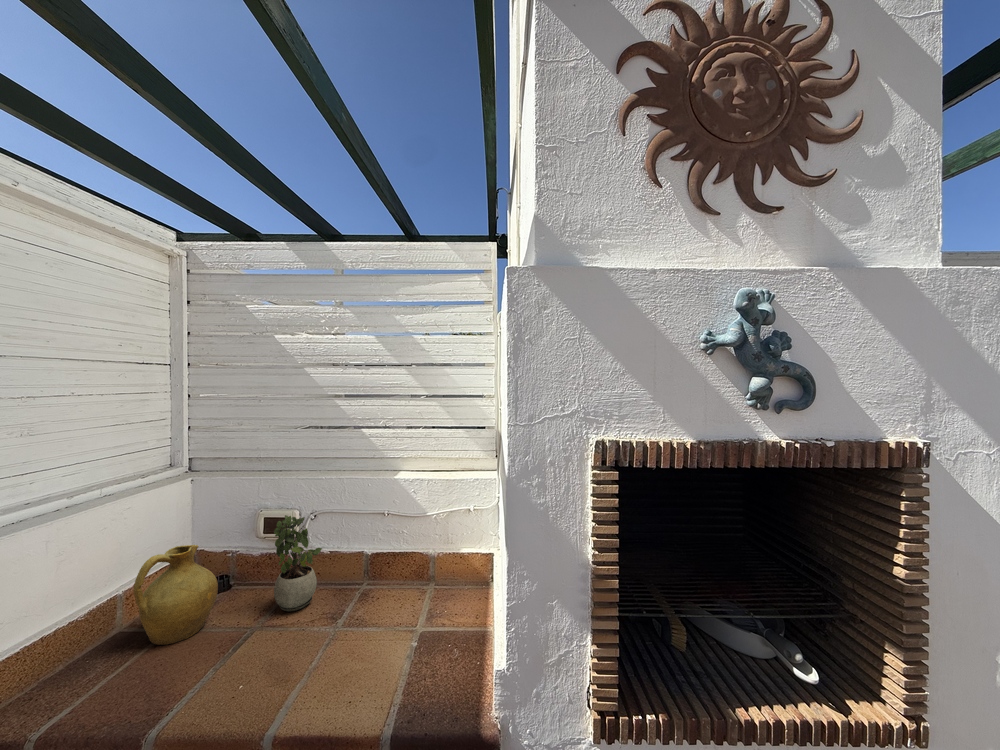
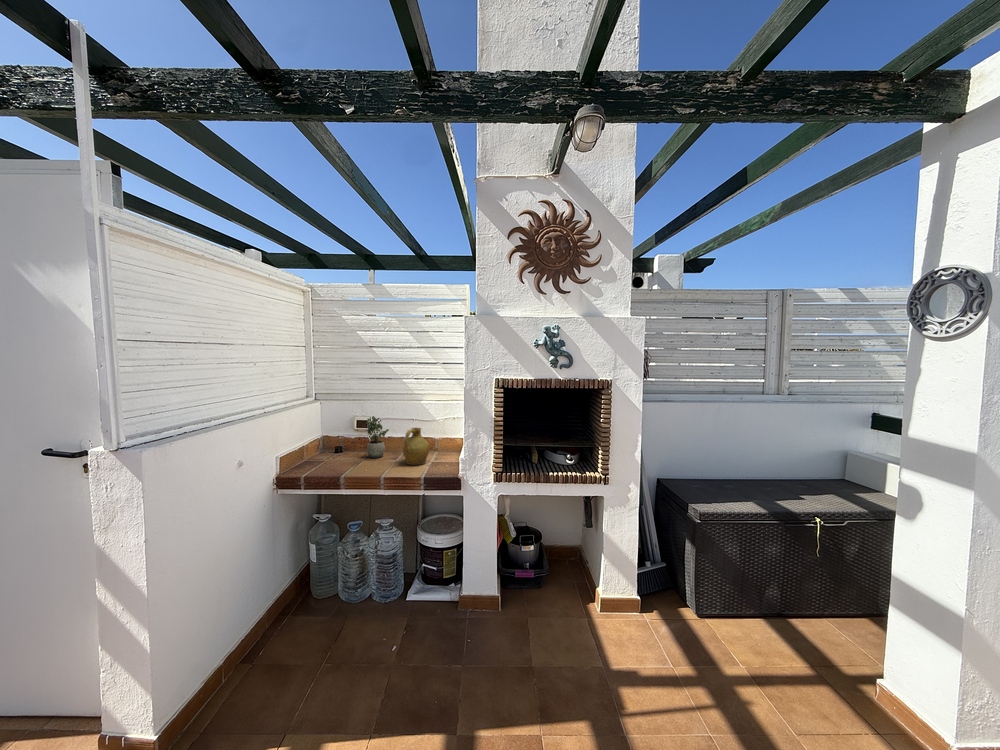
pitcher: present [133,545,218,645] -> present [403,428,429,465]

